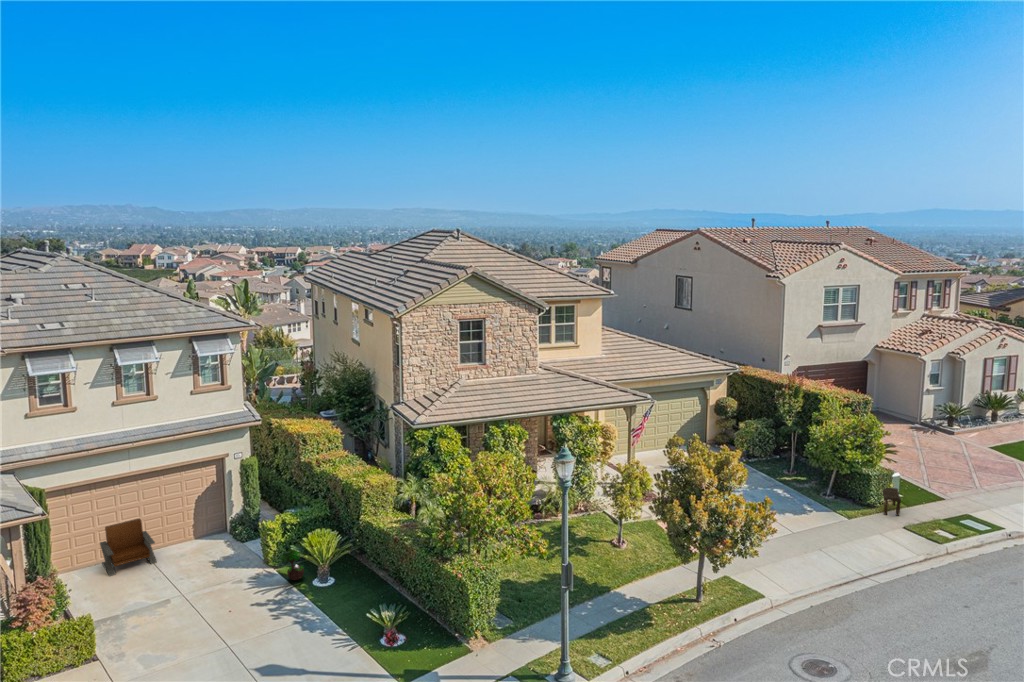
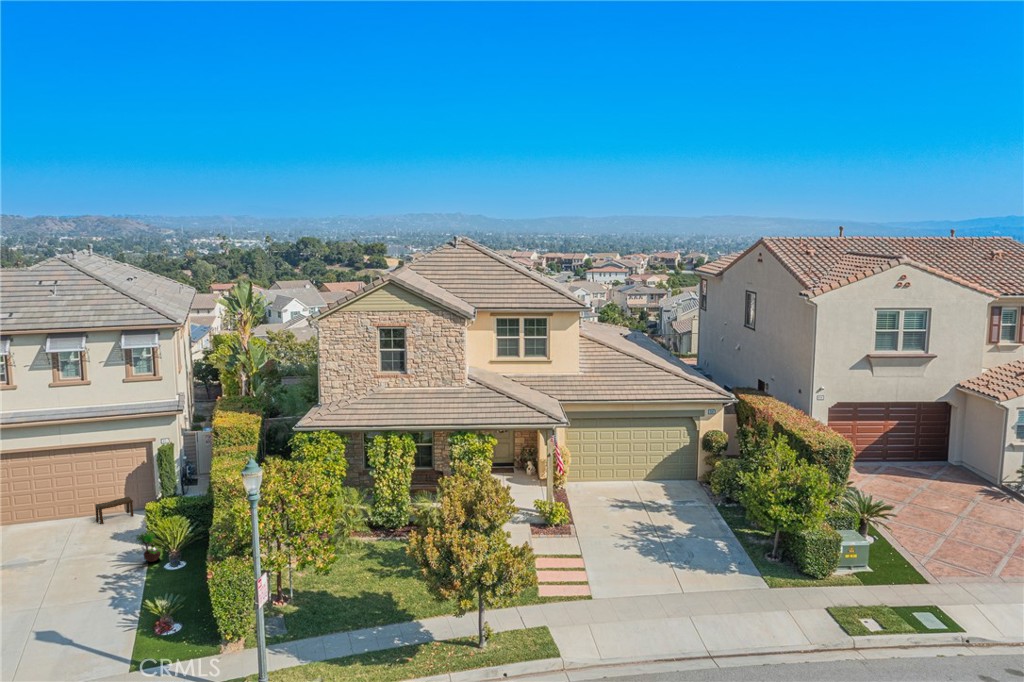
bench: present [882,488,901,516] -> present [95,497,134,524]
lounge chair: present [100,519,157,576] -> none [27,489,78,536]

